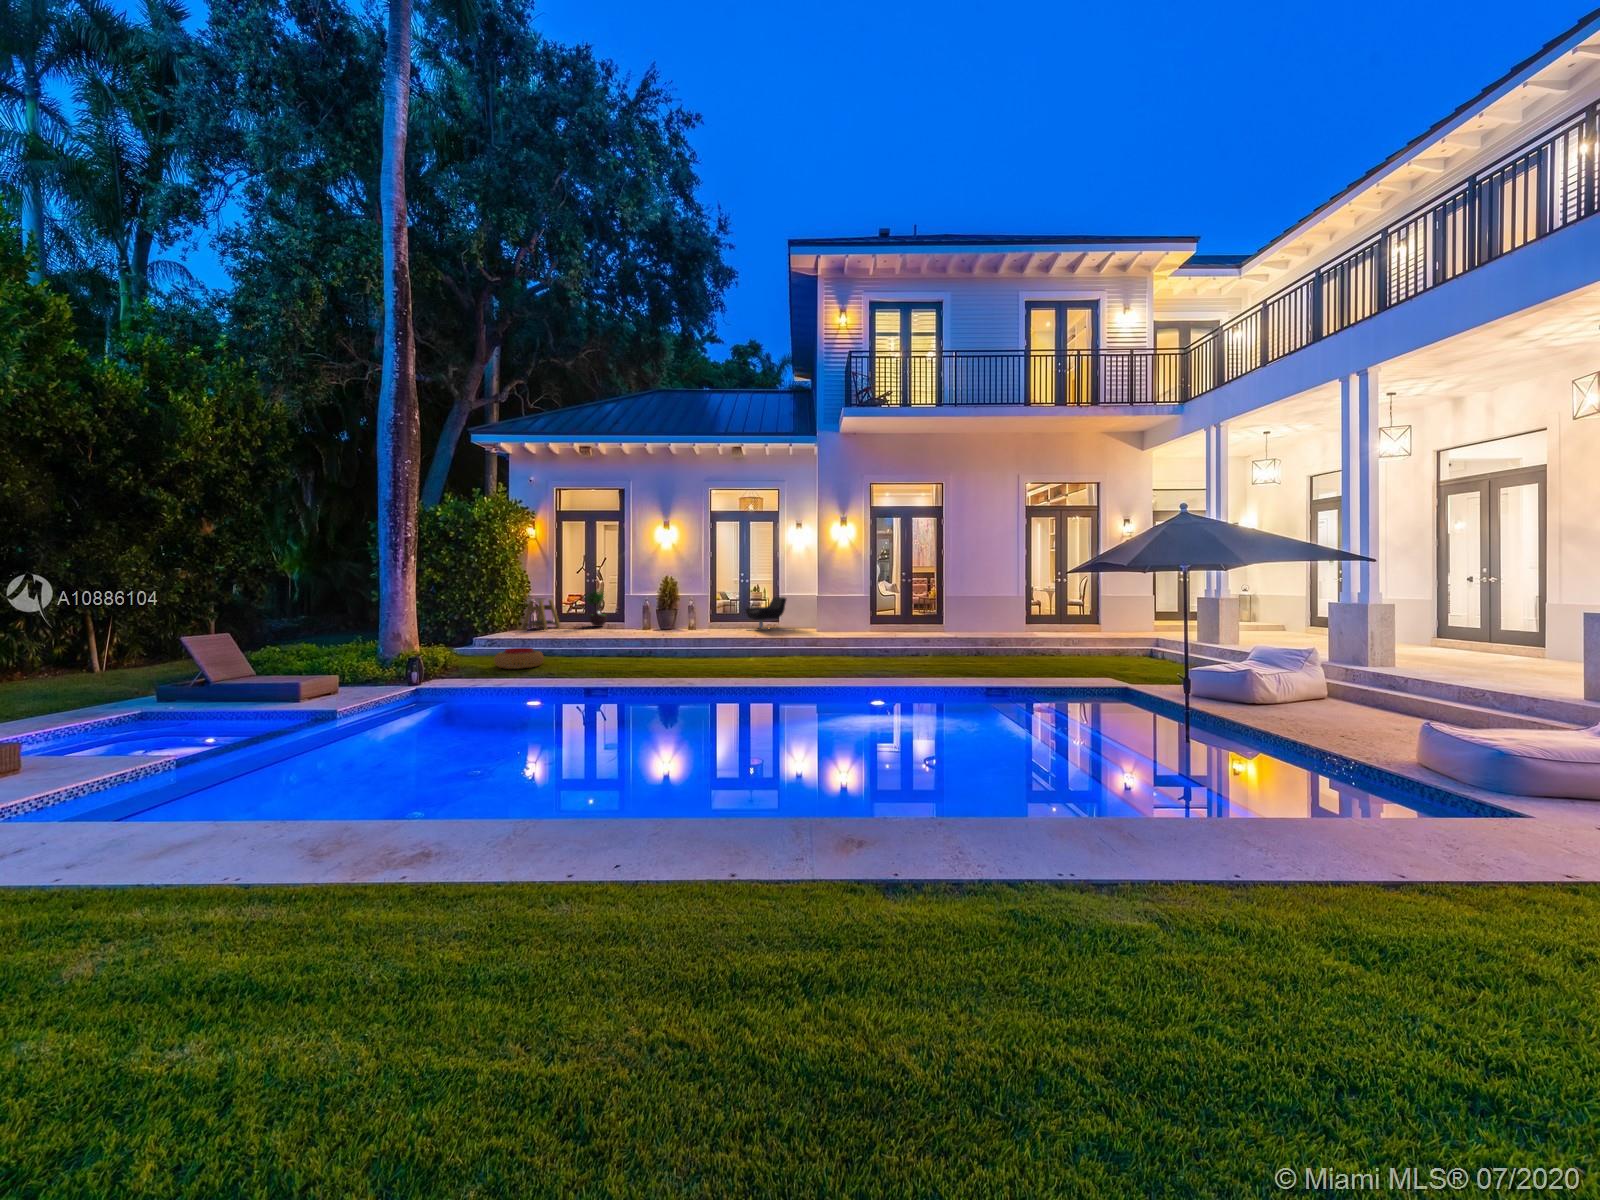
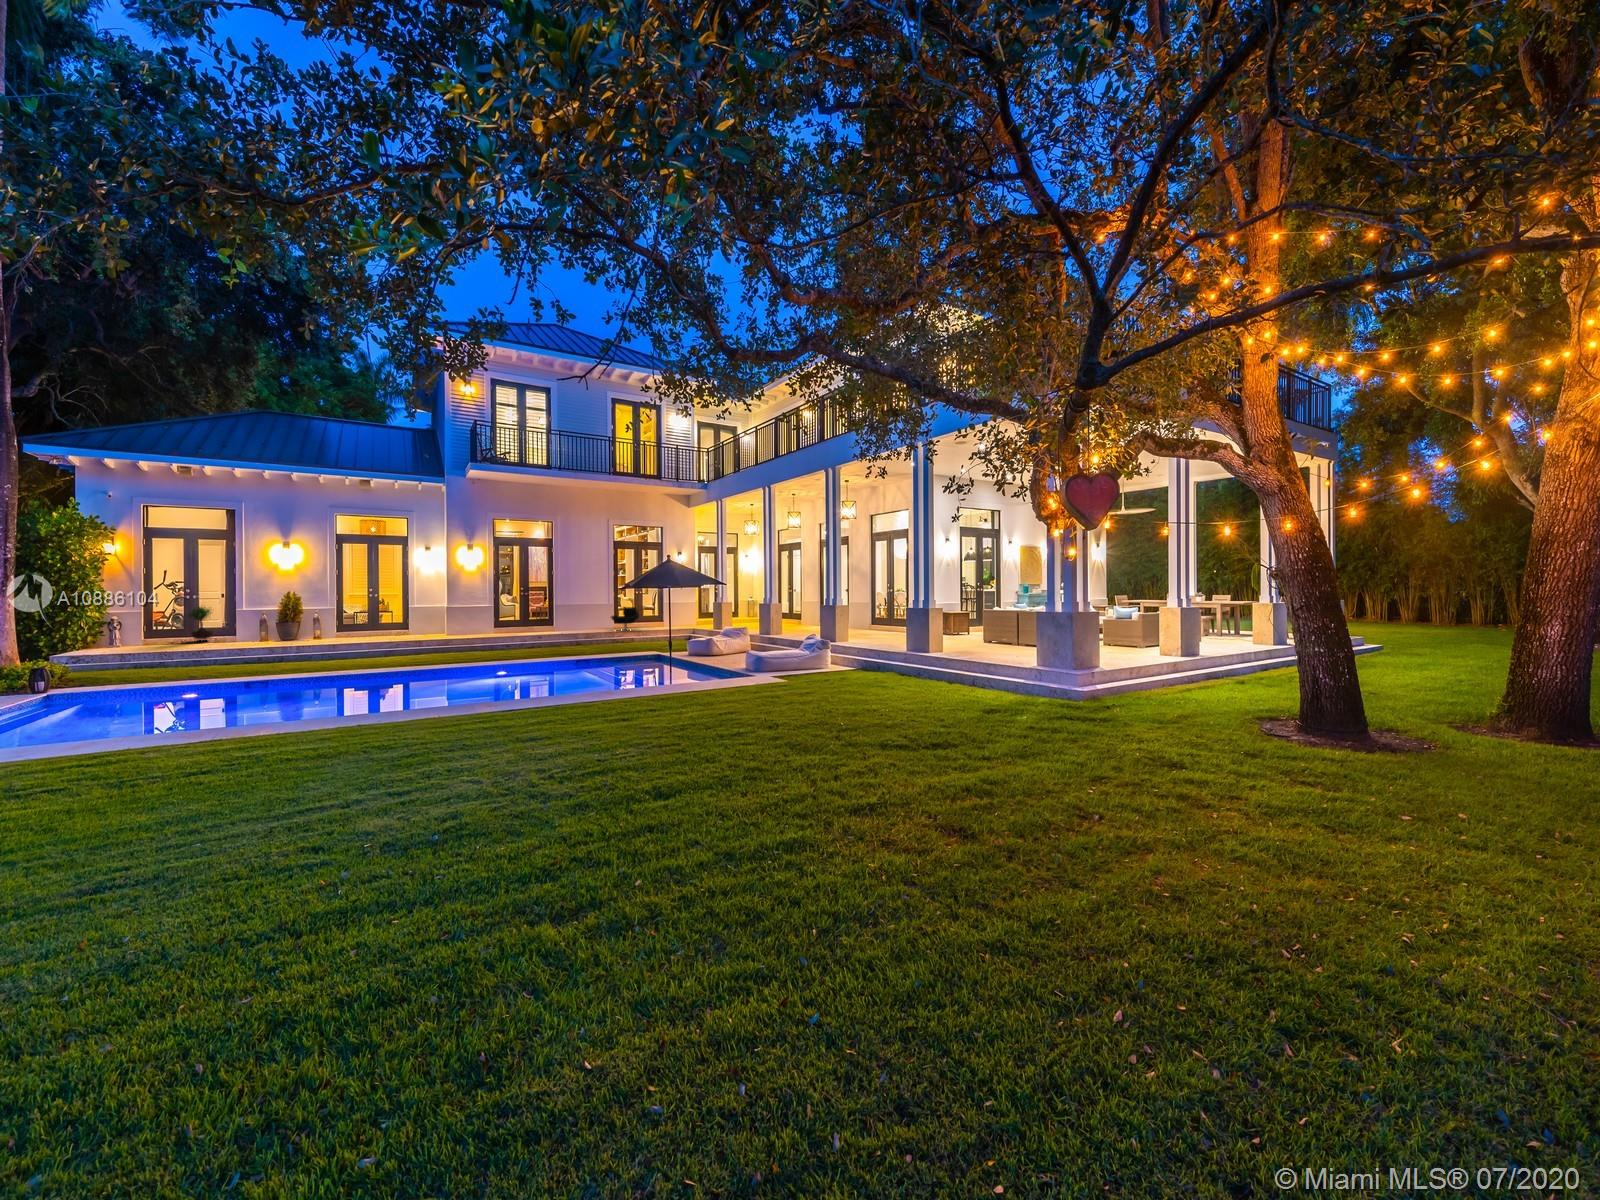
lounge chair: present [746,597,786,628] -> present [611,607,639,630]
side table: present [522,598,560,630] -> none [101,615,153,648]
pouf: present [494,648,544,669] -> none [105,660,170,680]

